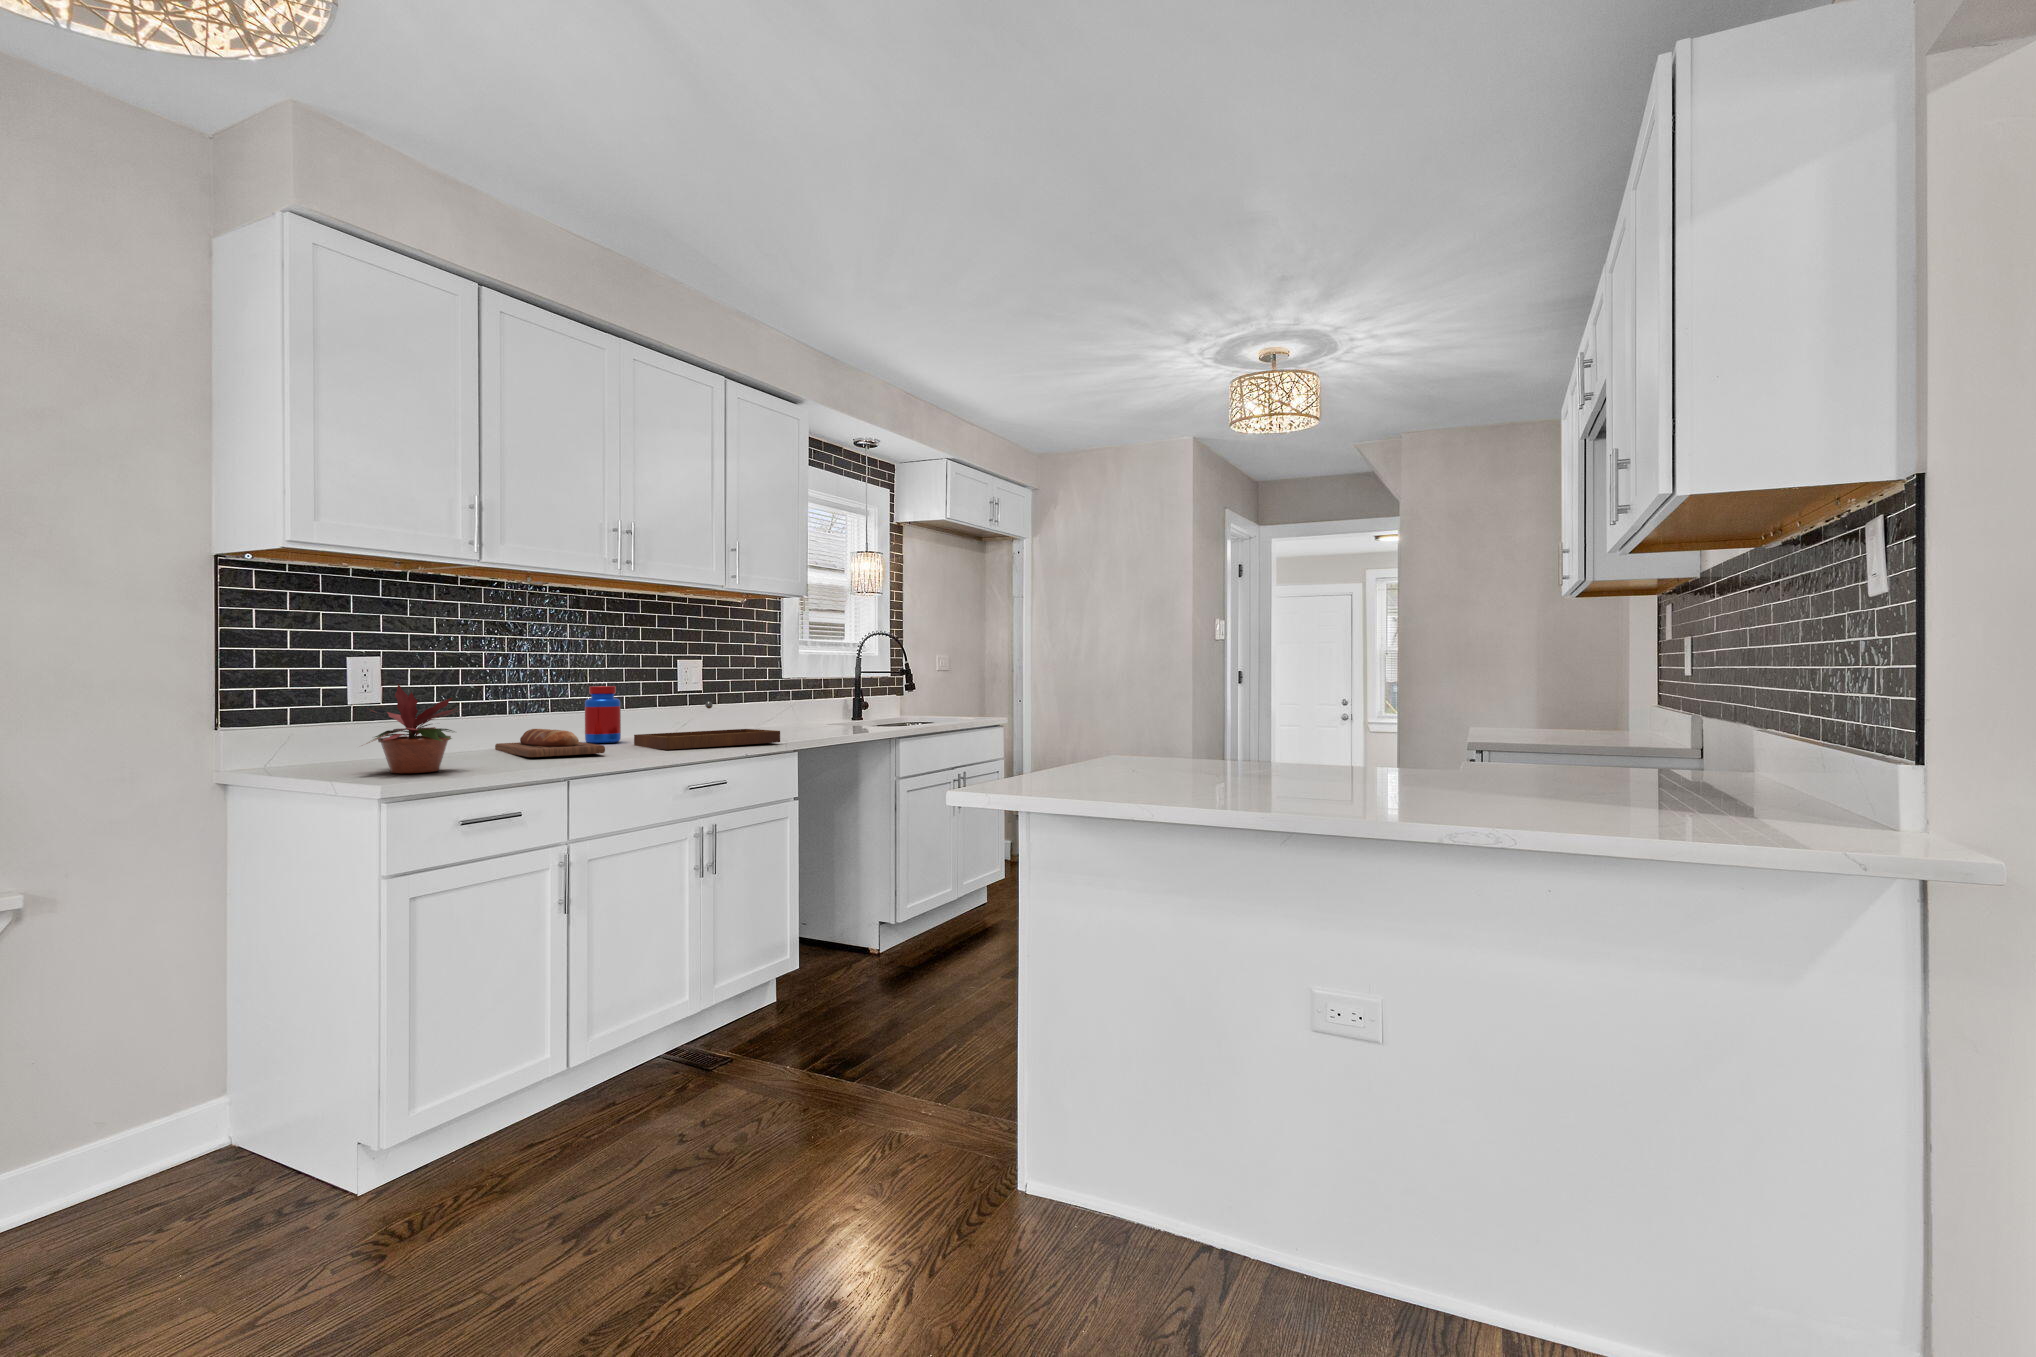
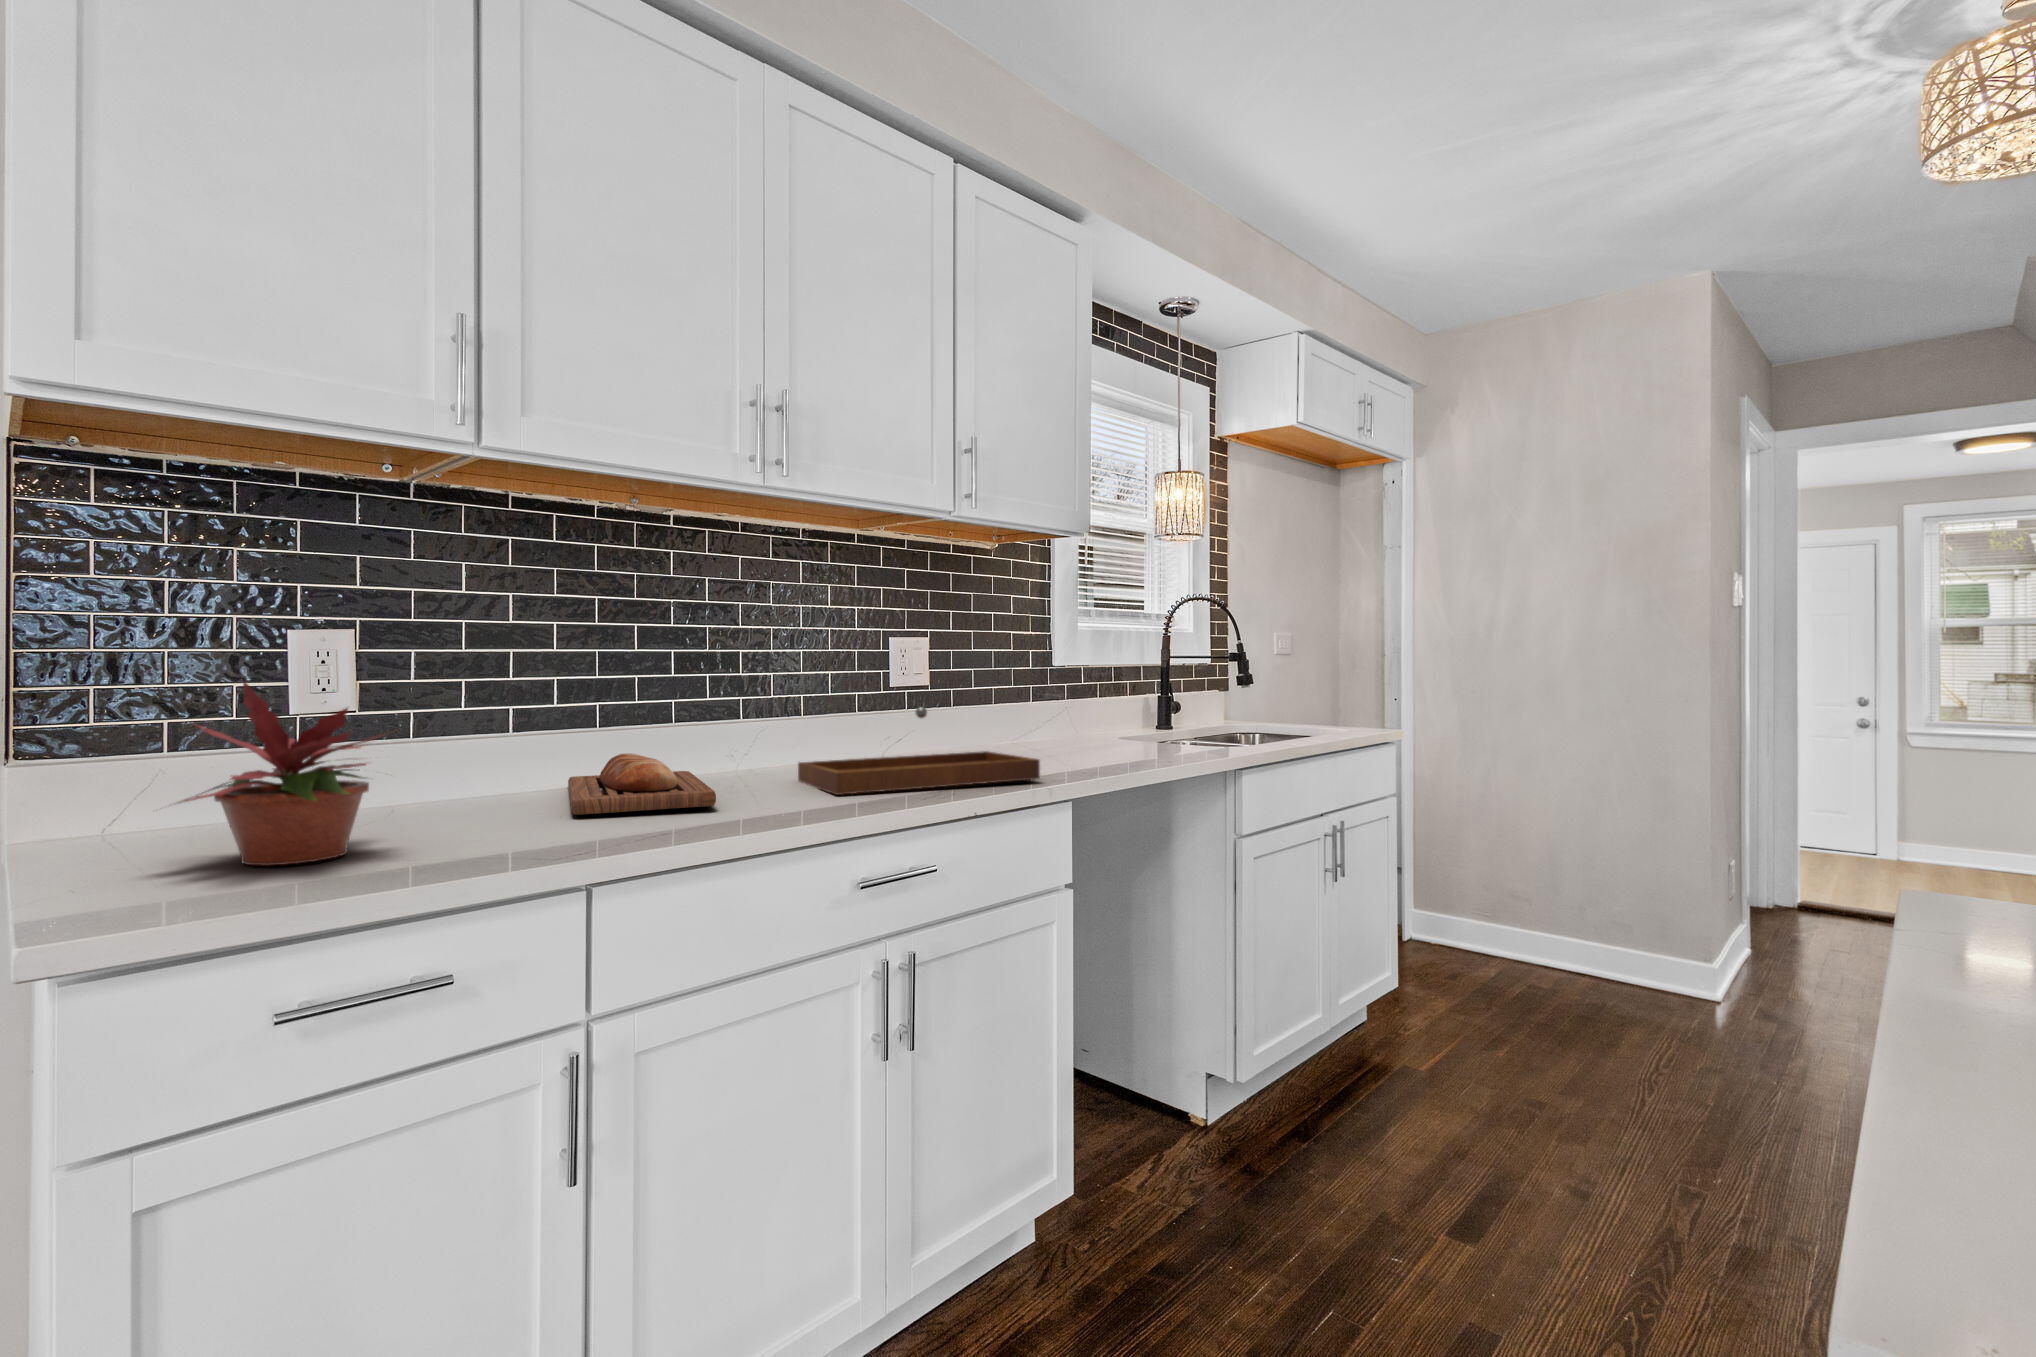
jar: present [585,686,621,743] -> none [727,680,784,774]

